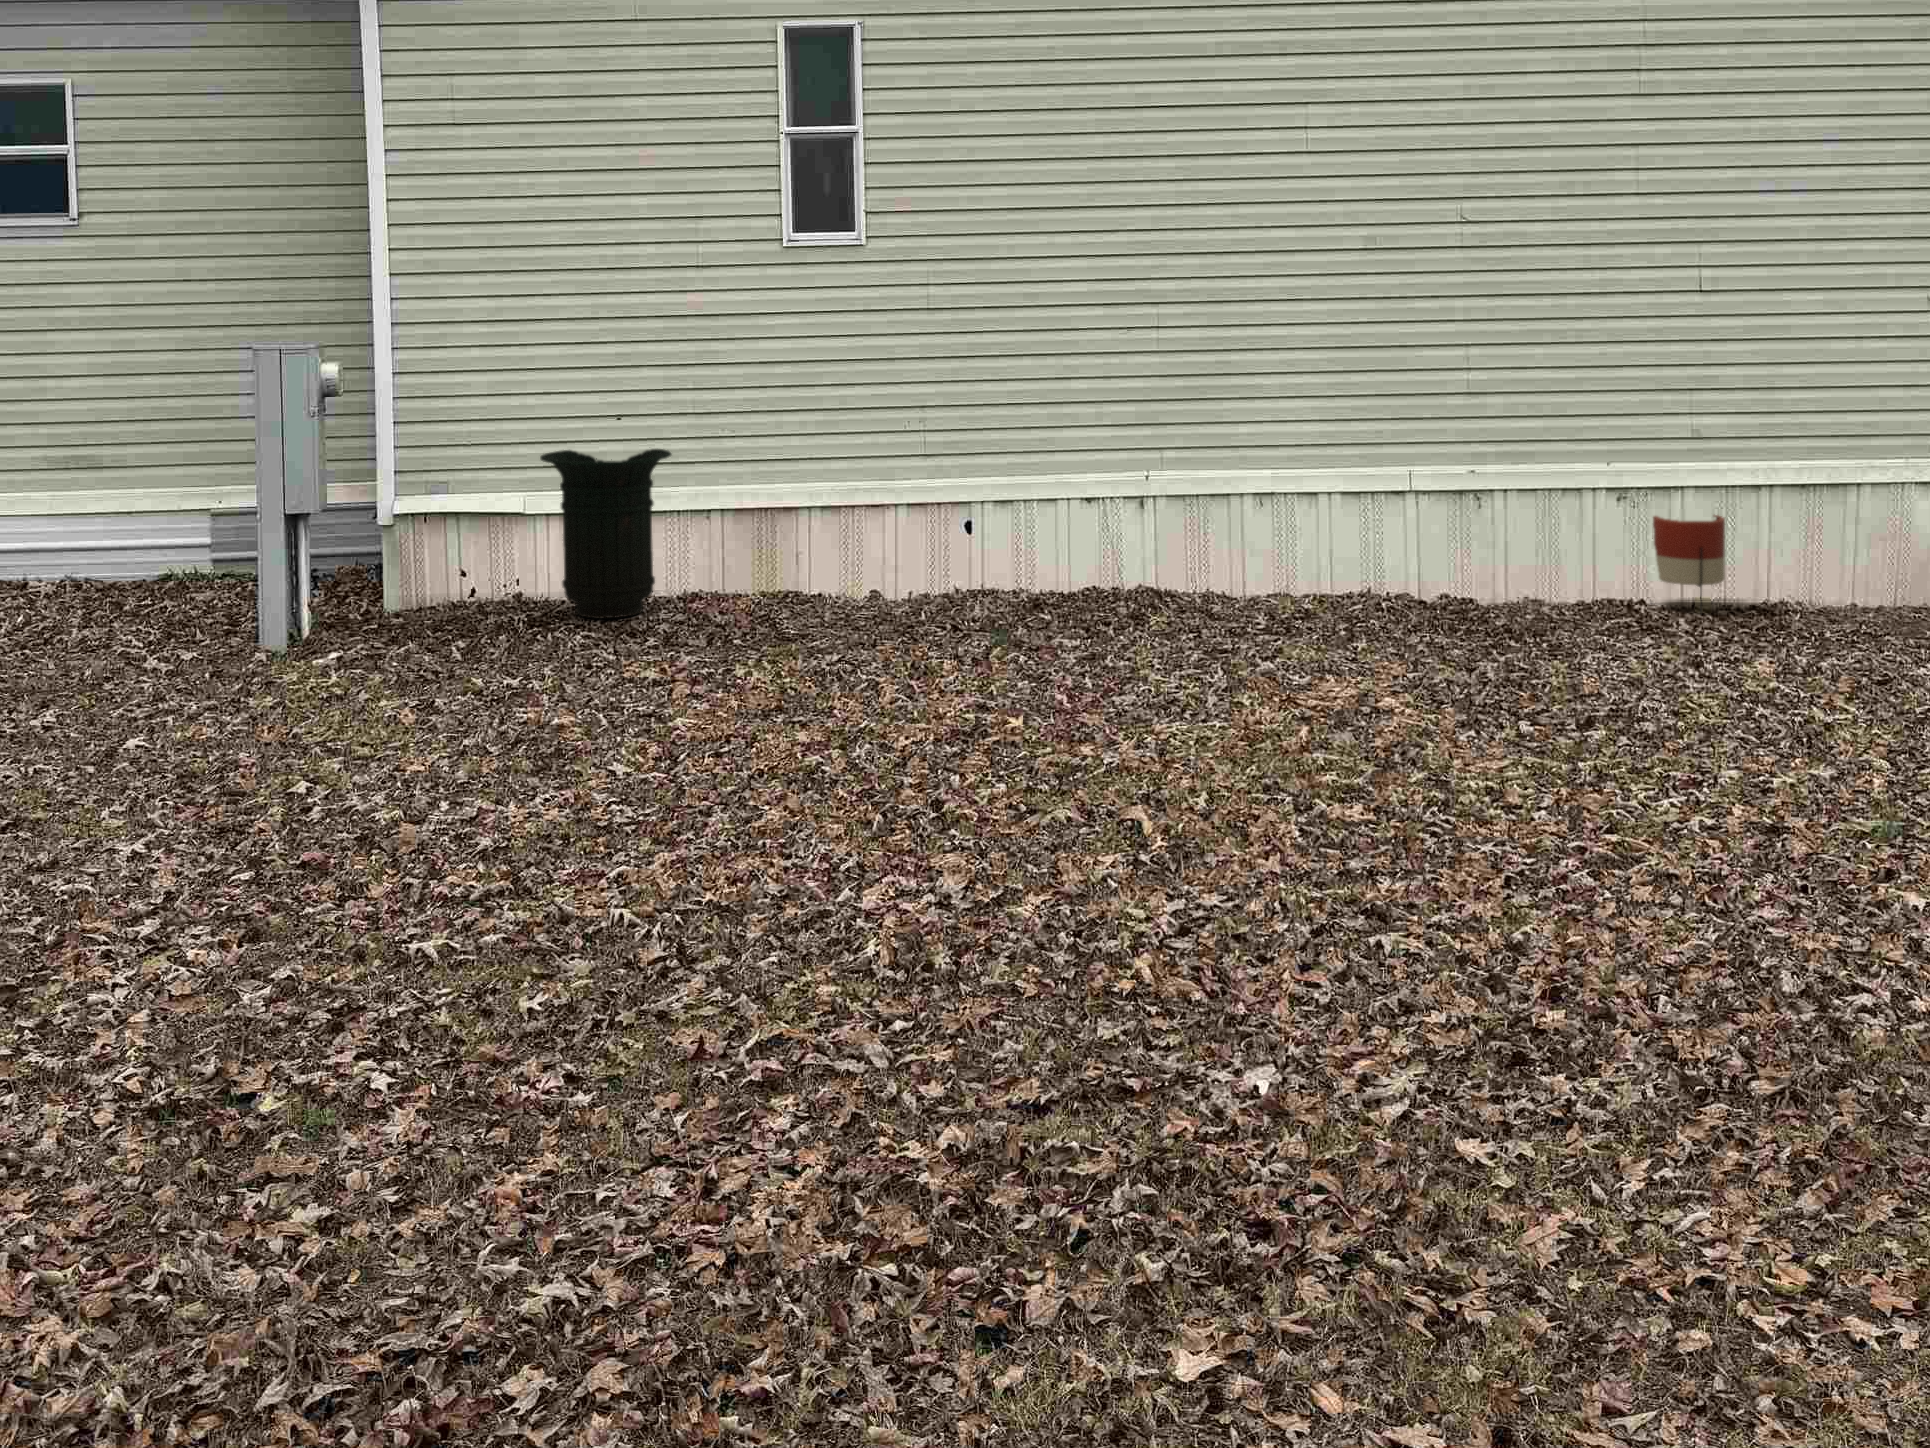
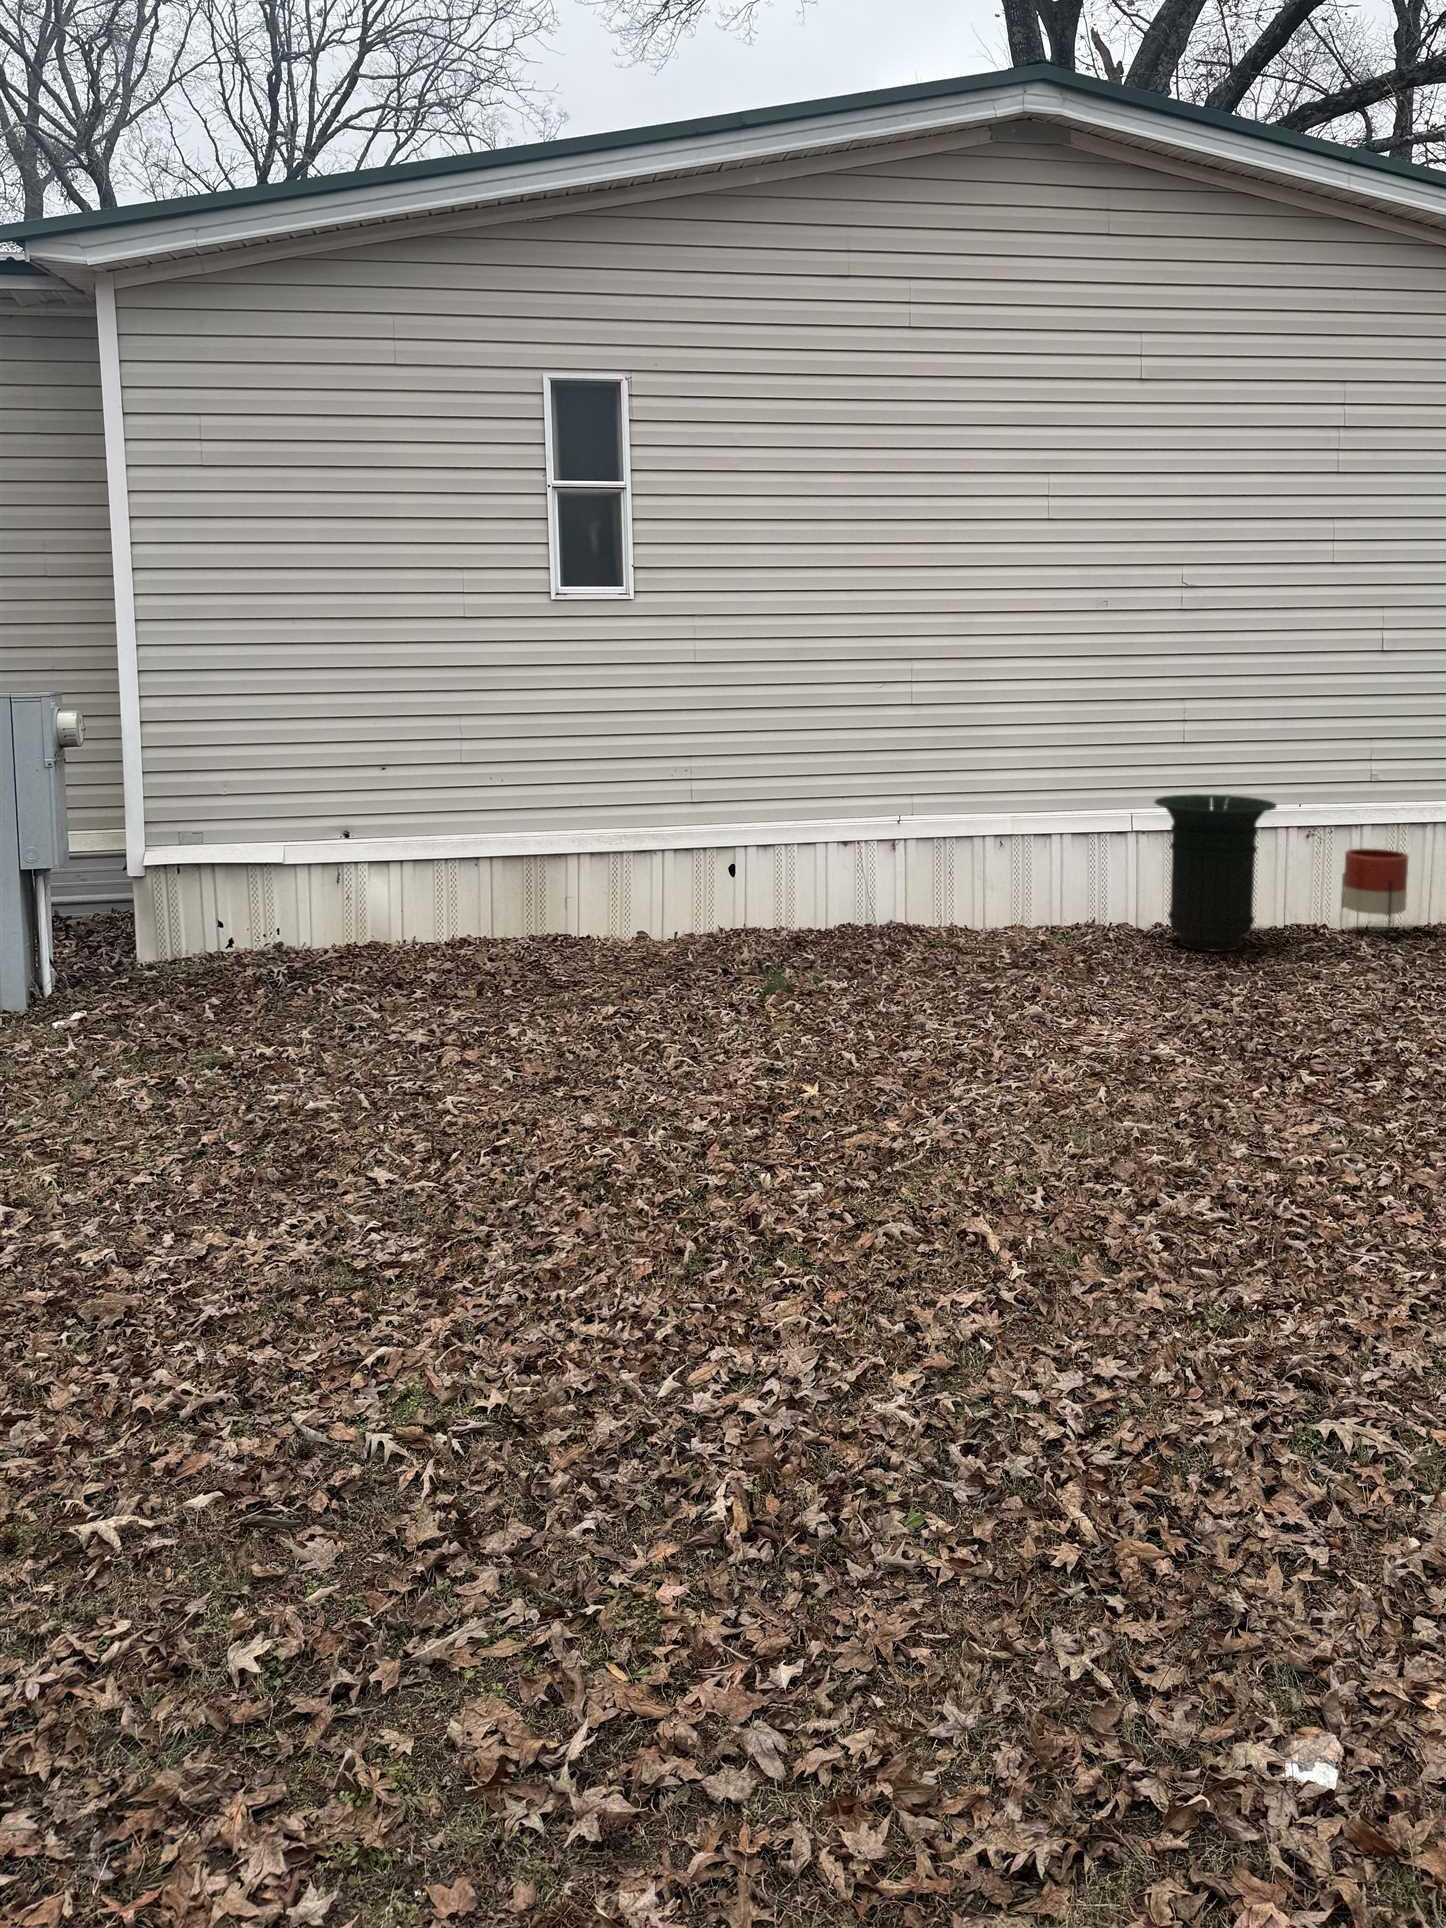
trash can: present [540,449,671,618] -> present [1155,794,1277,952]

